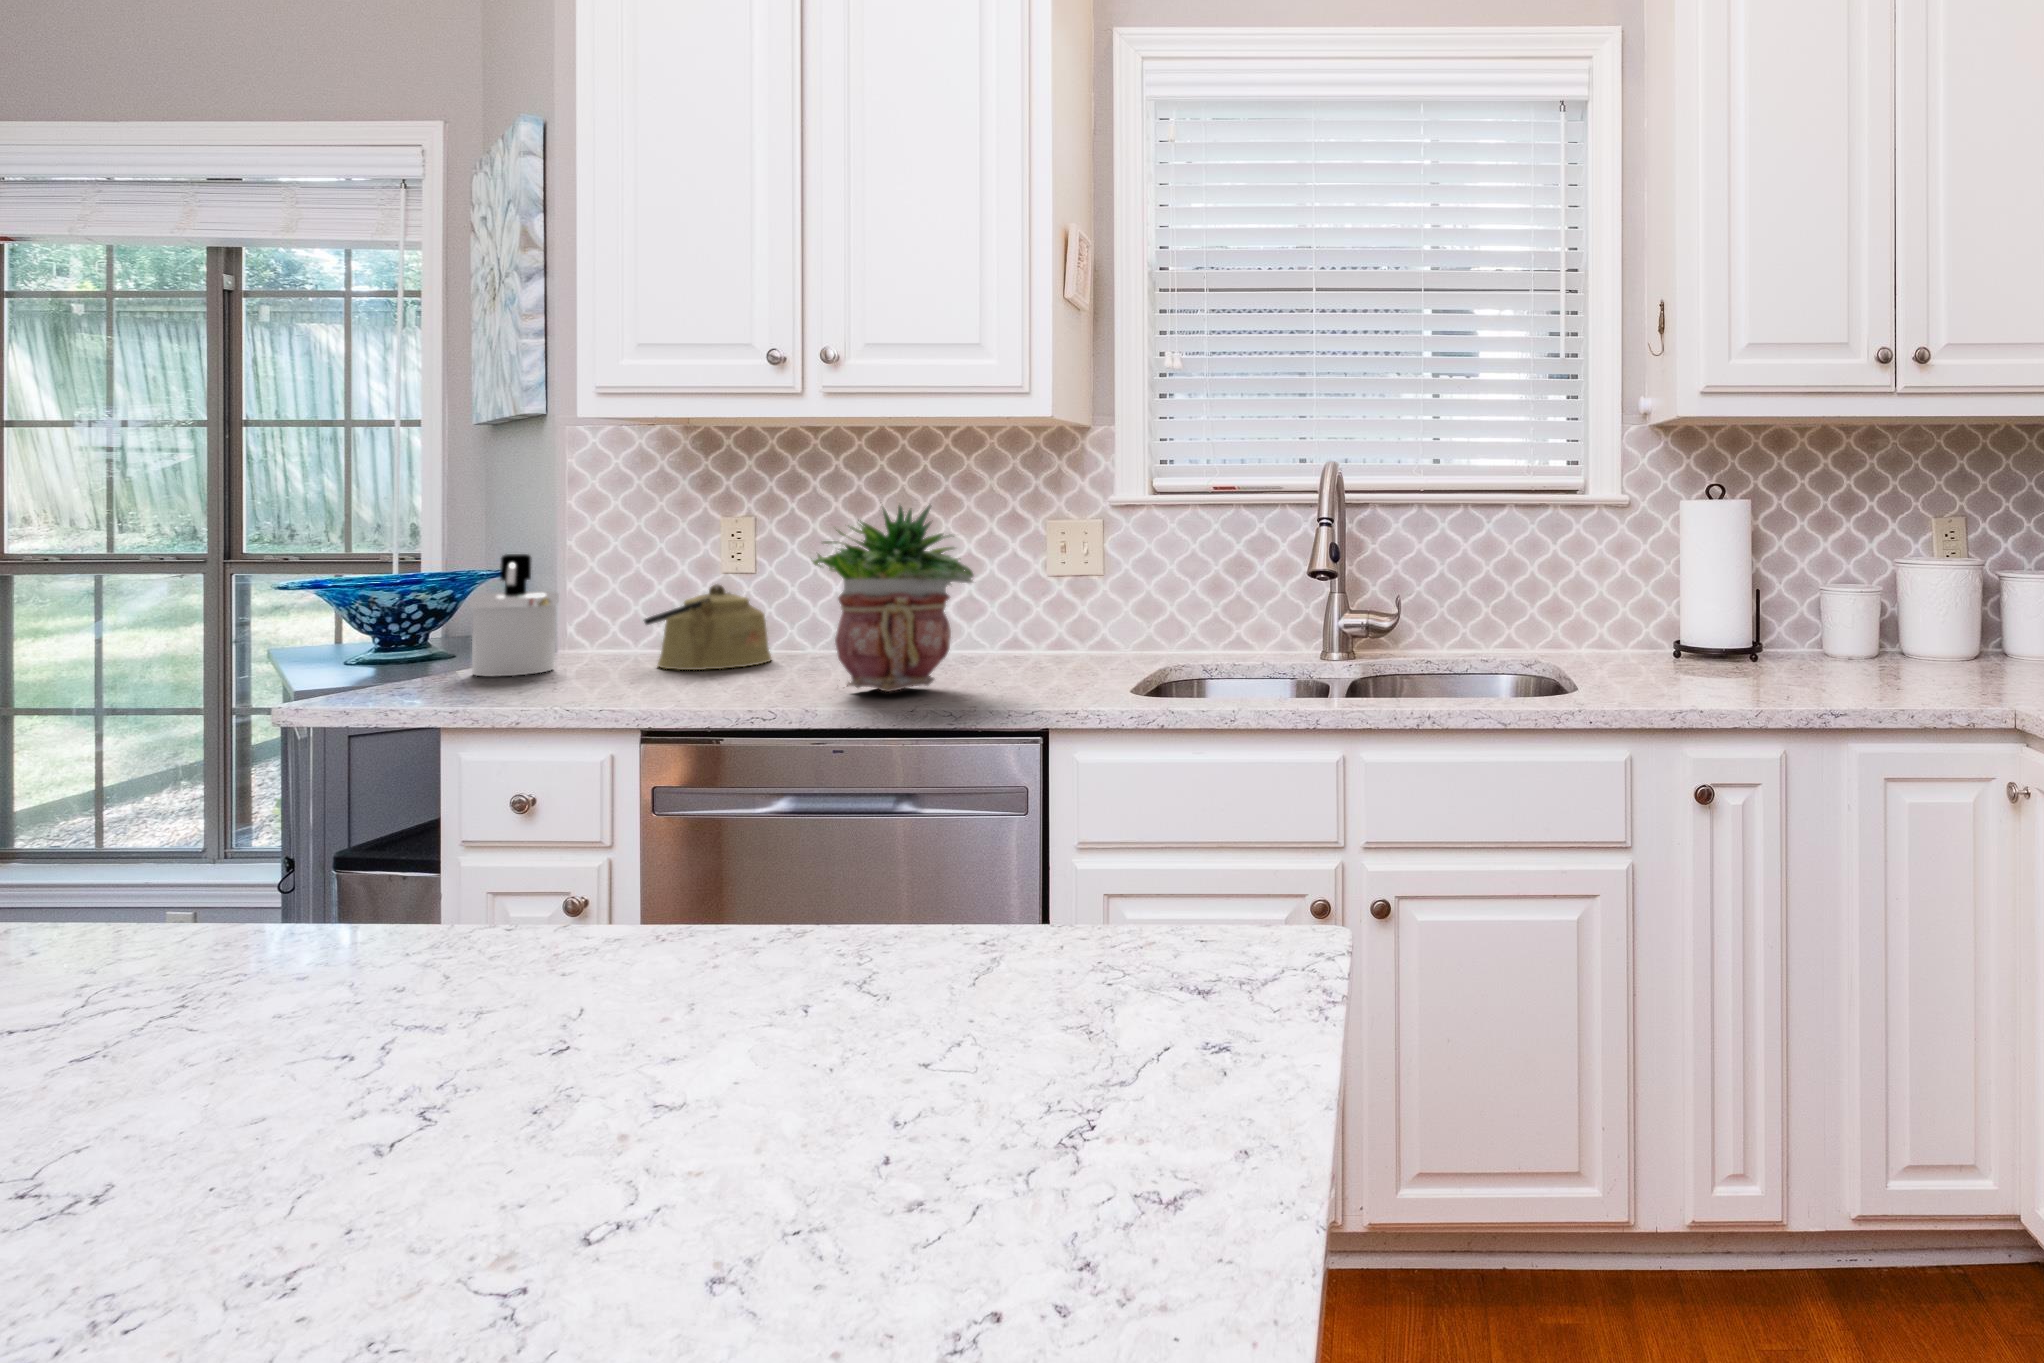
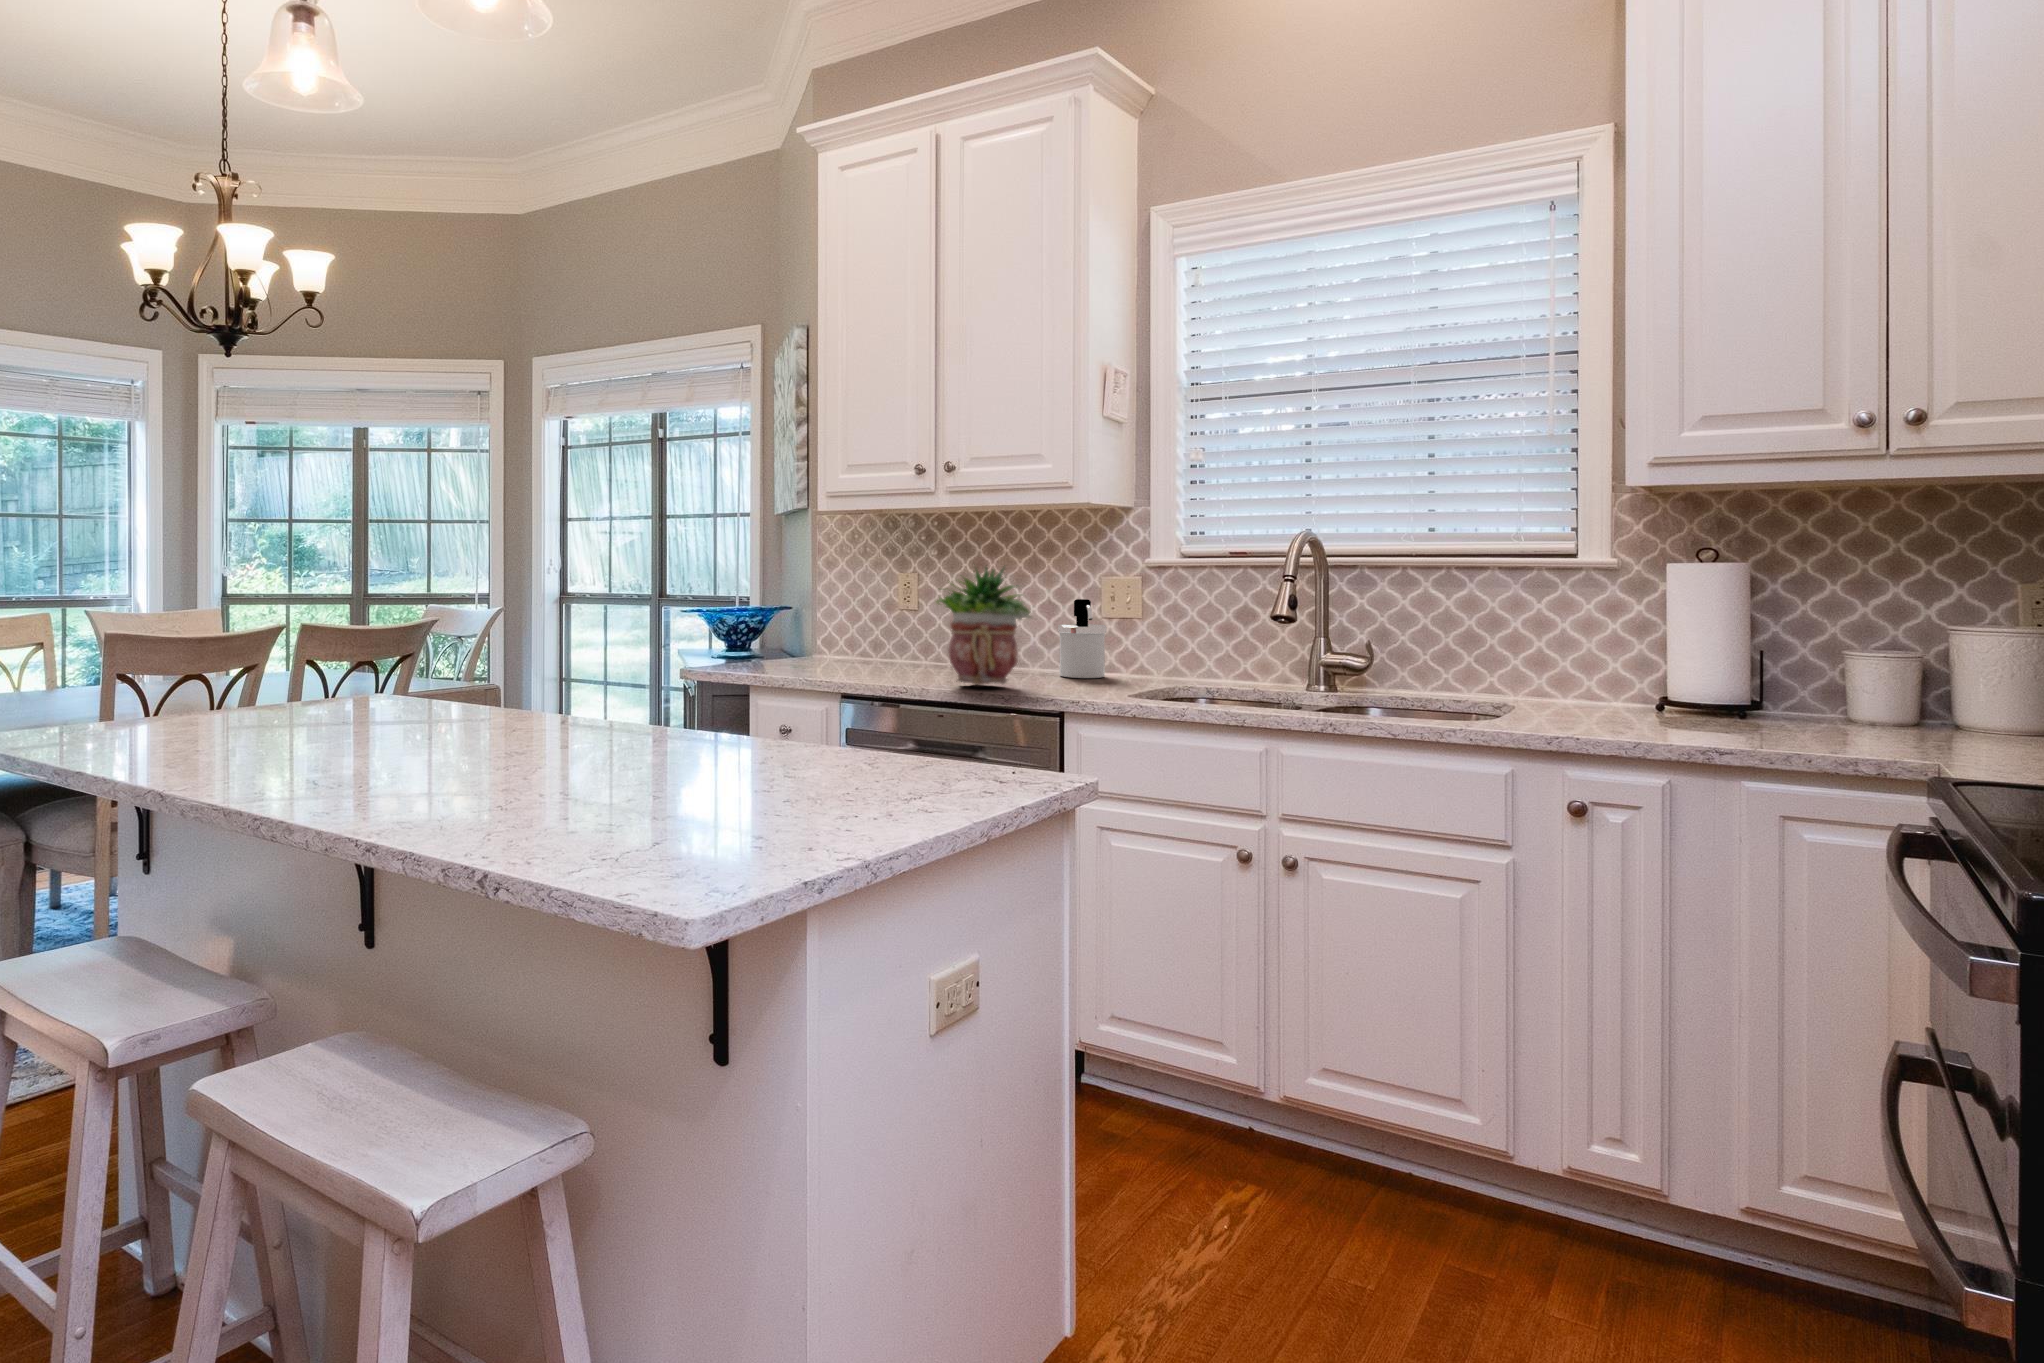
soap dispenser: present [470,554,559,676] -> present [1058,599,1107,678]
kettle: present [644,584,771,670] -> none [853,616,926,669]

